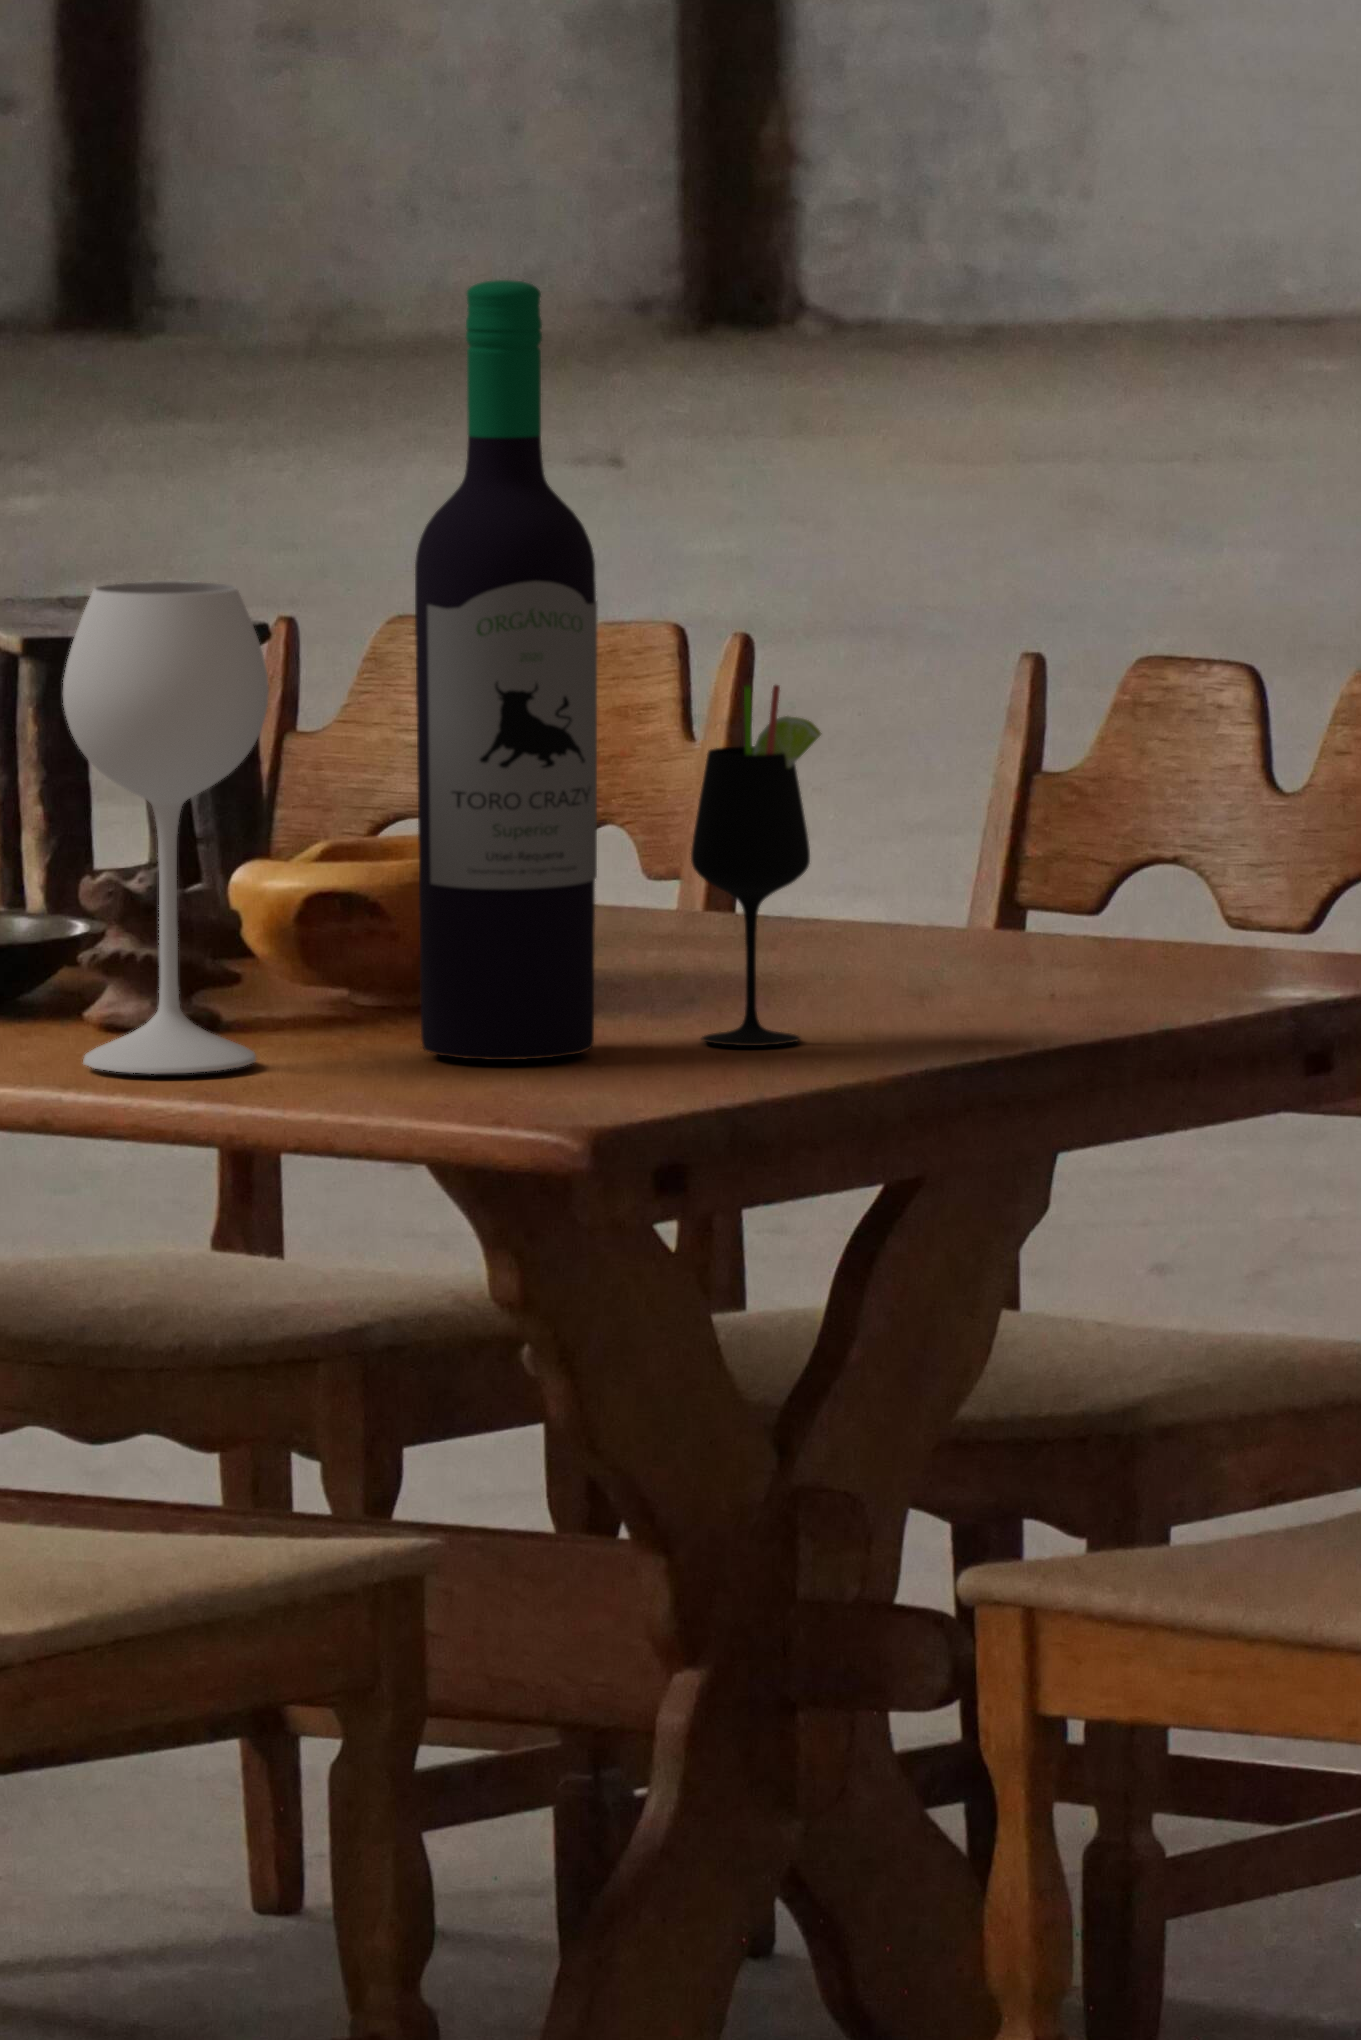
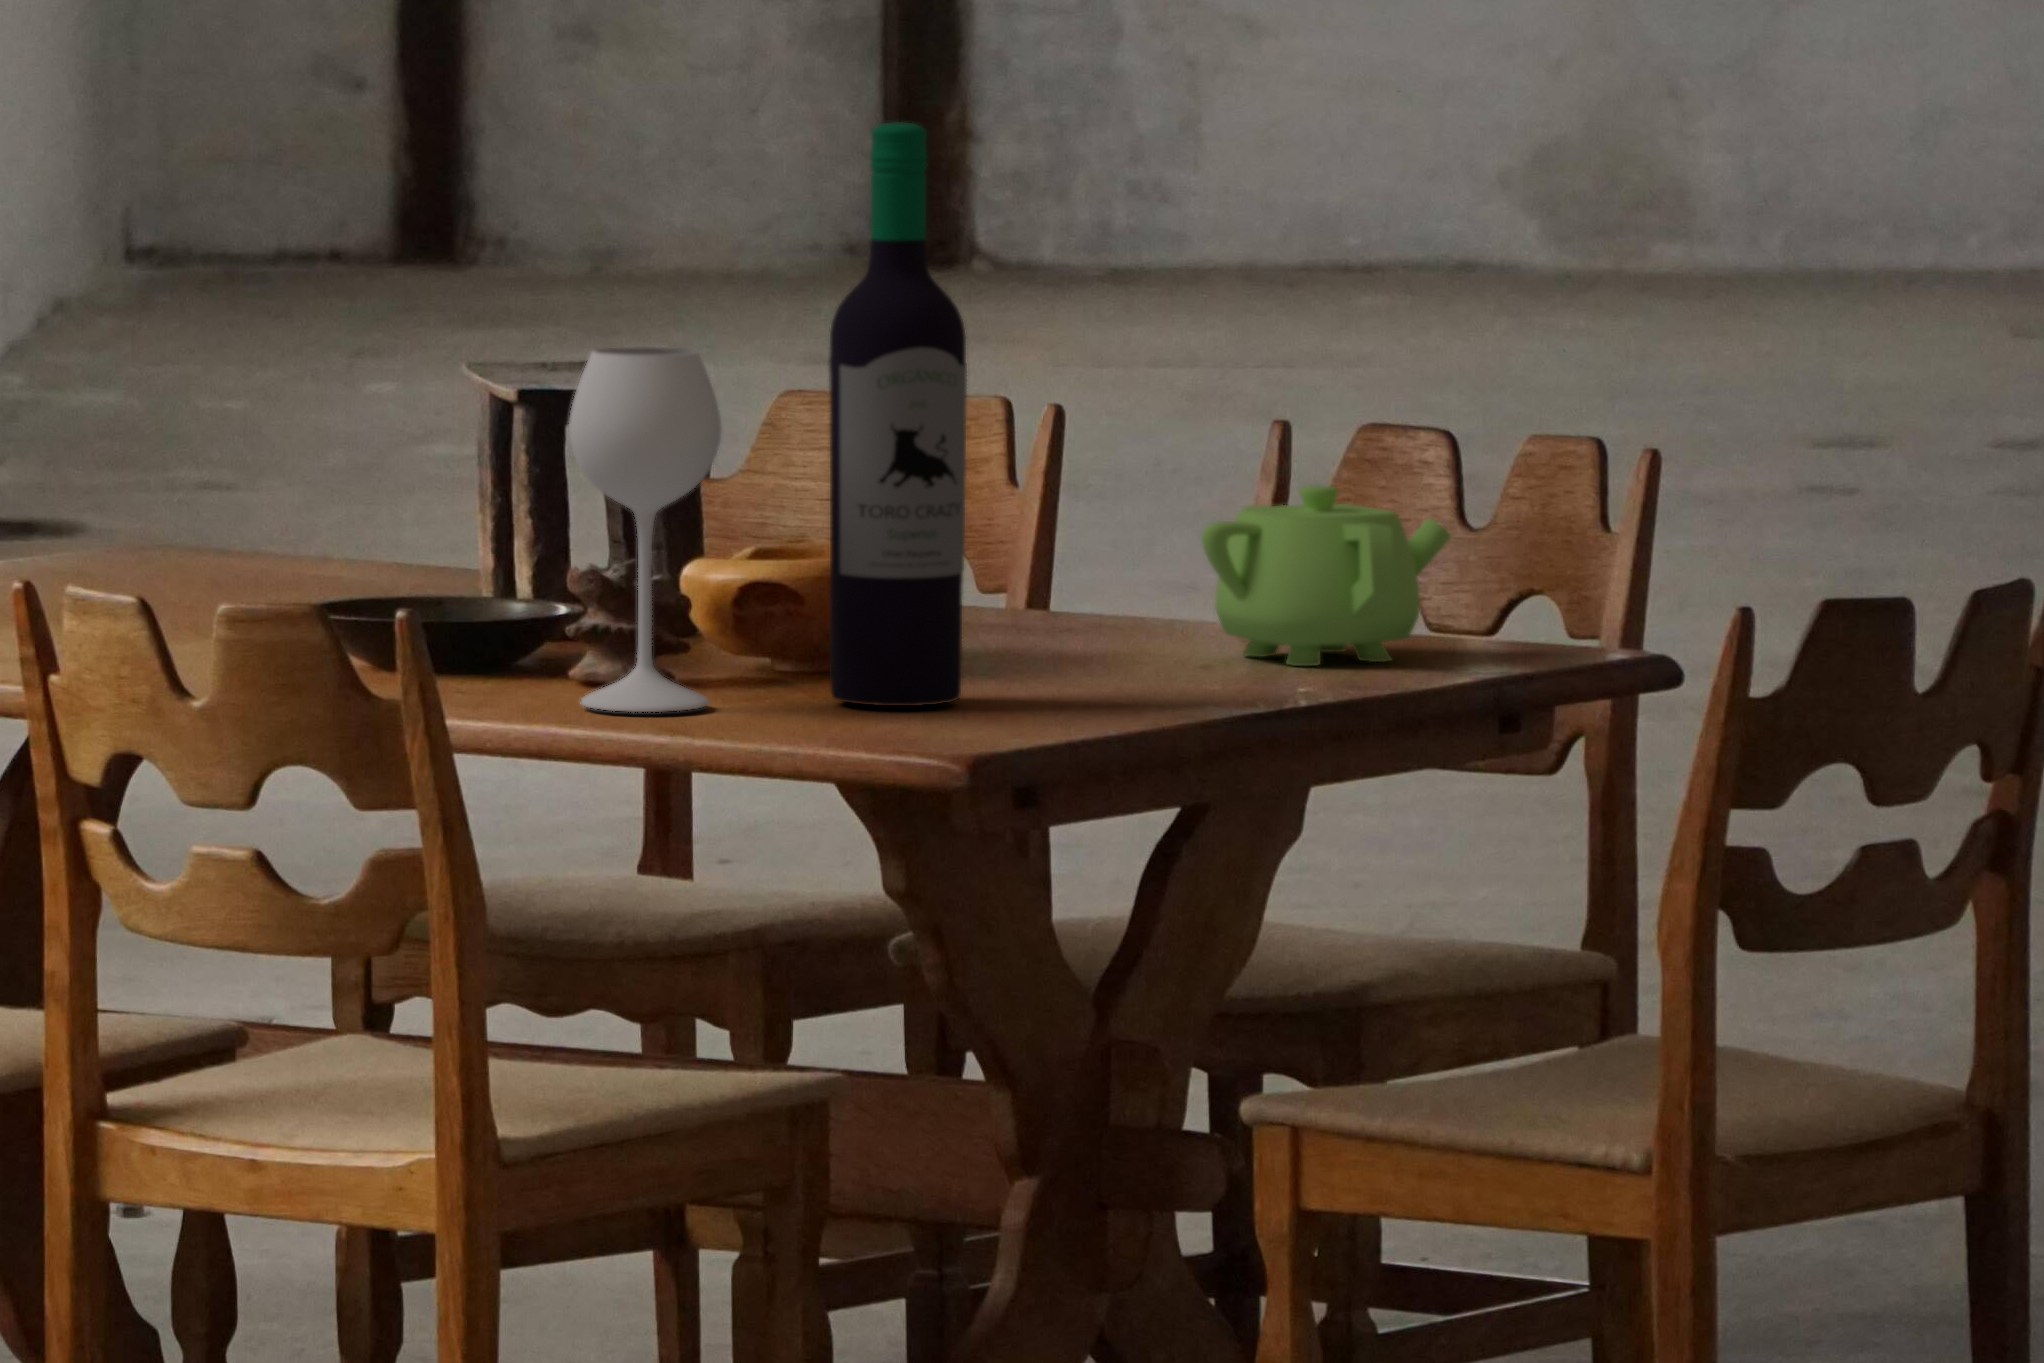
wine glass: present [691,685,821,1046] -> none [1034,427,1135,700]
teapot: none [918,753,1243,991] -> present [1202,485,1450,666]

